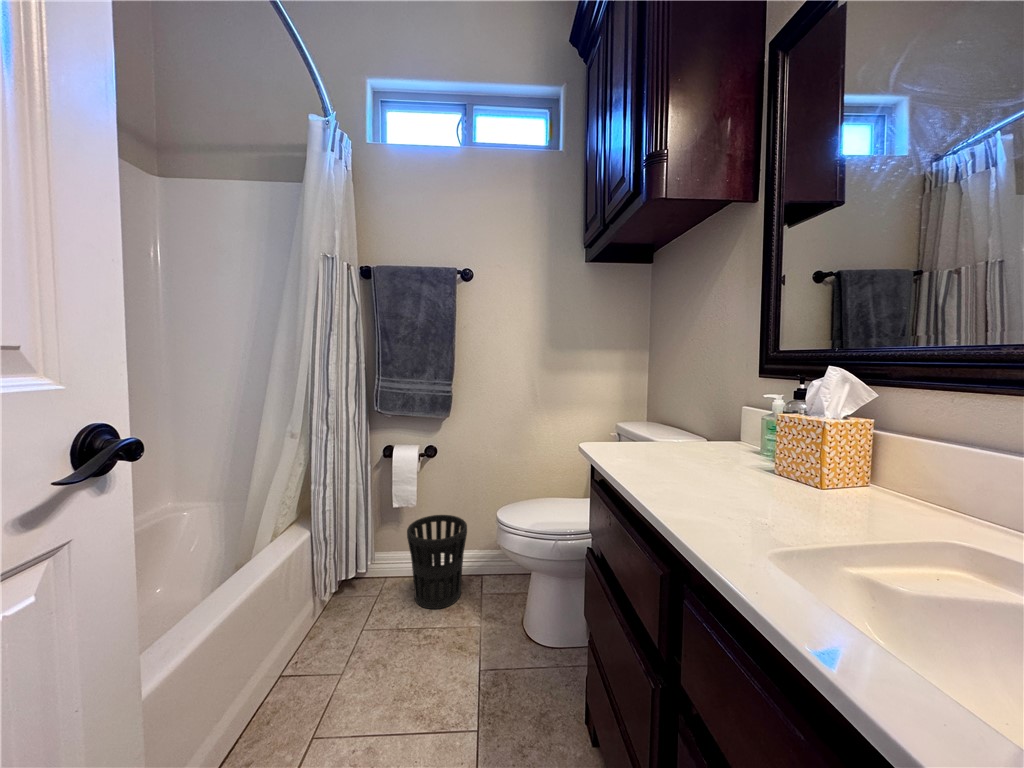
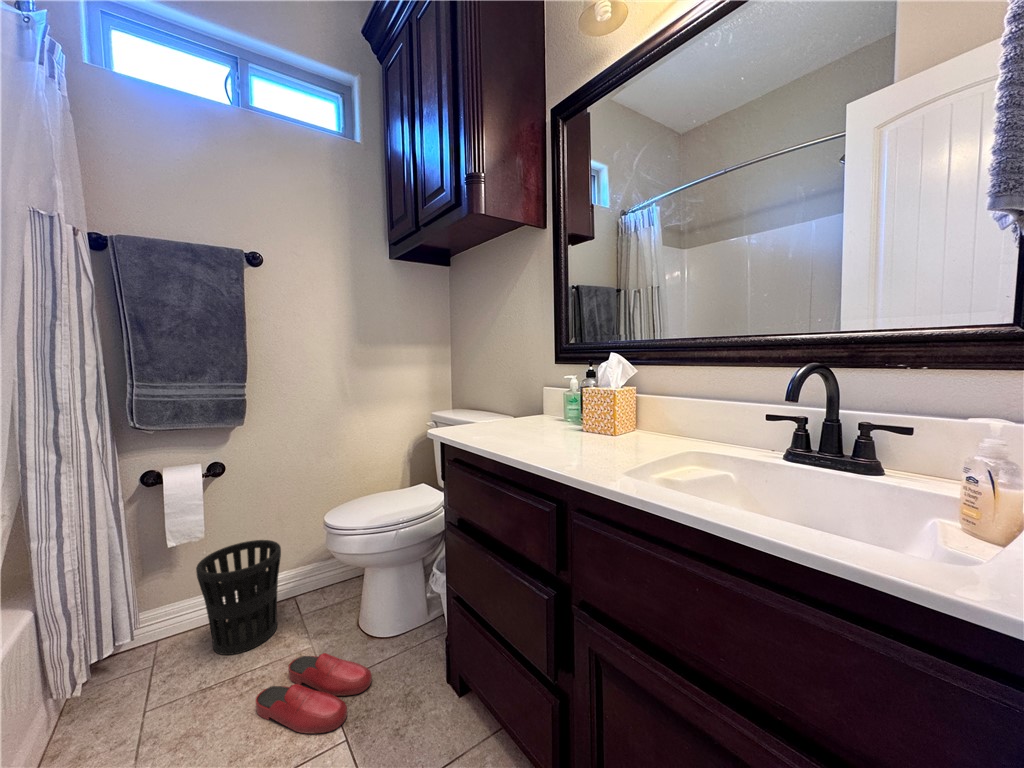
slippers: none [425,634,519,726] -> present [256,653,372,734]

